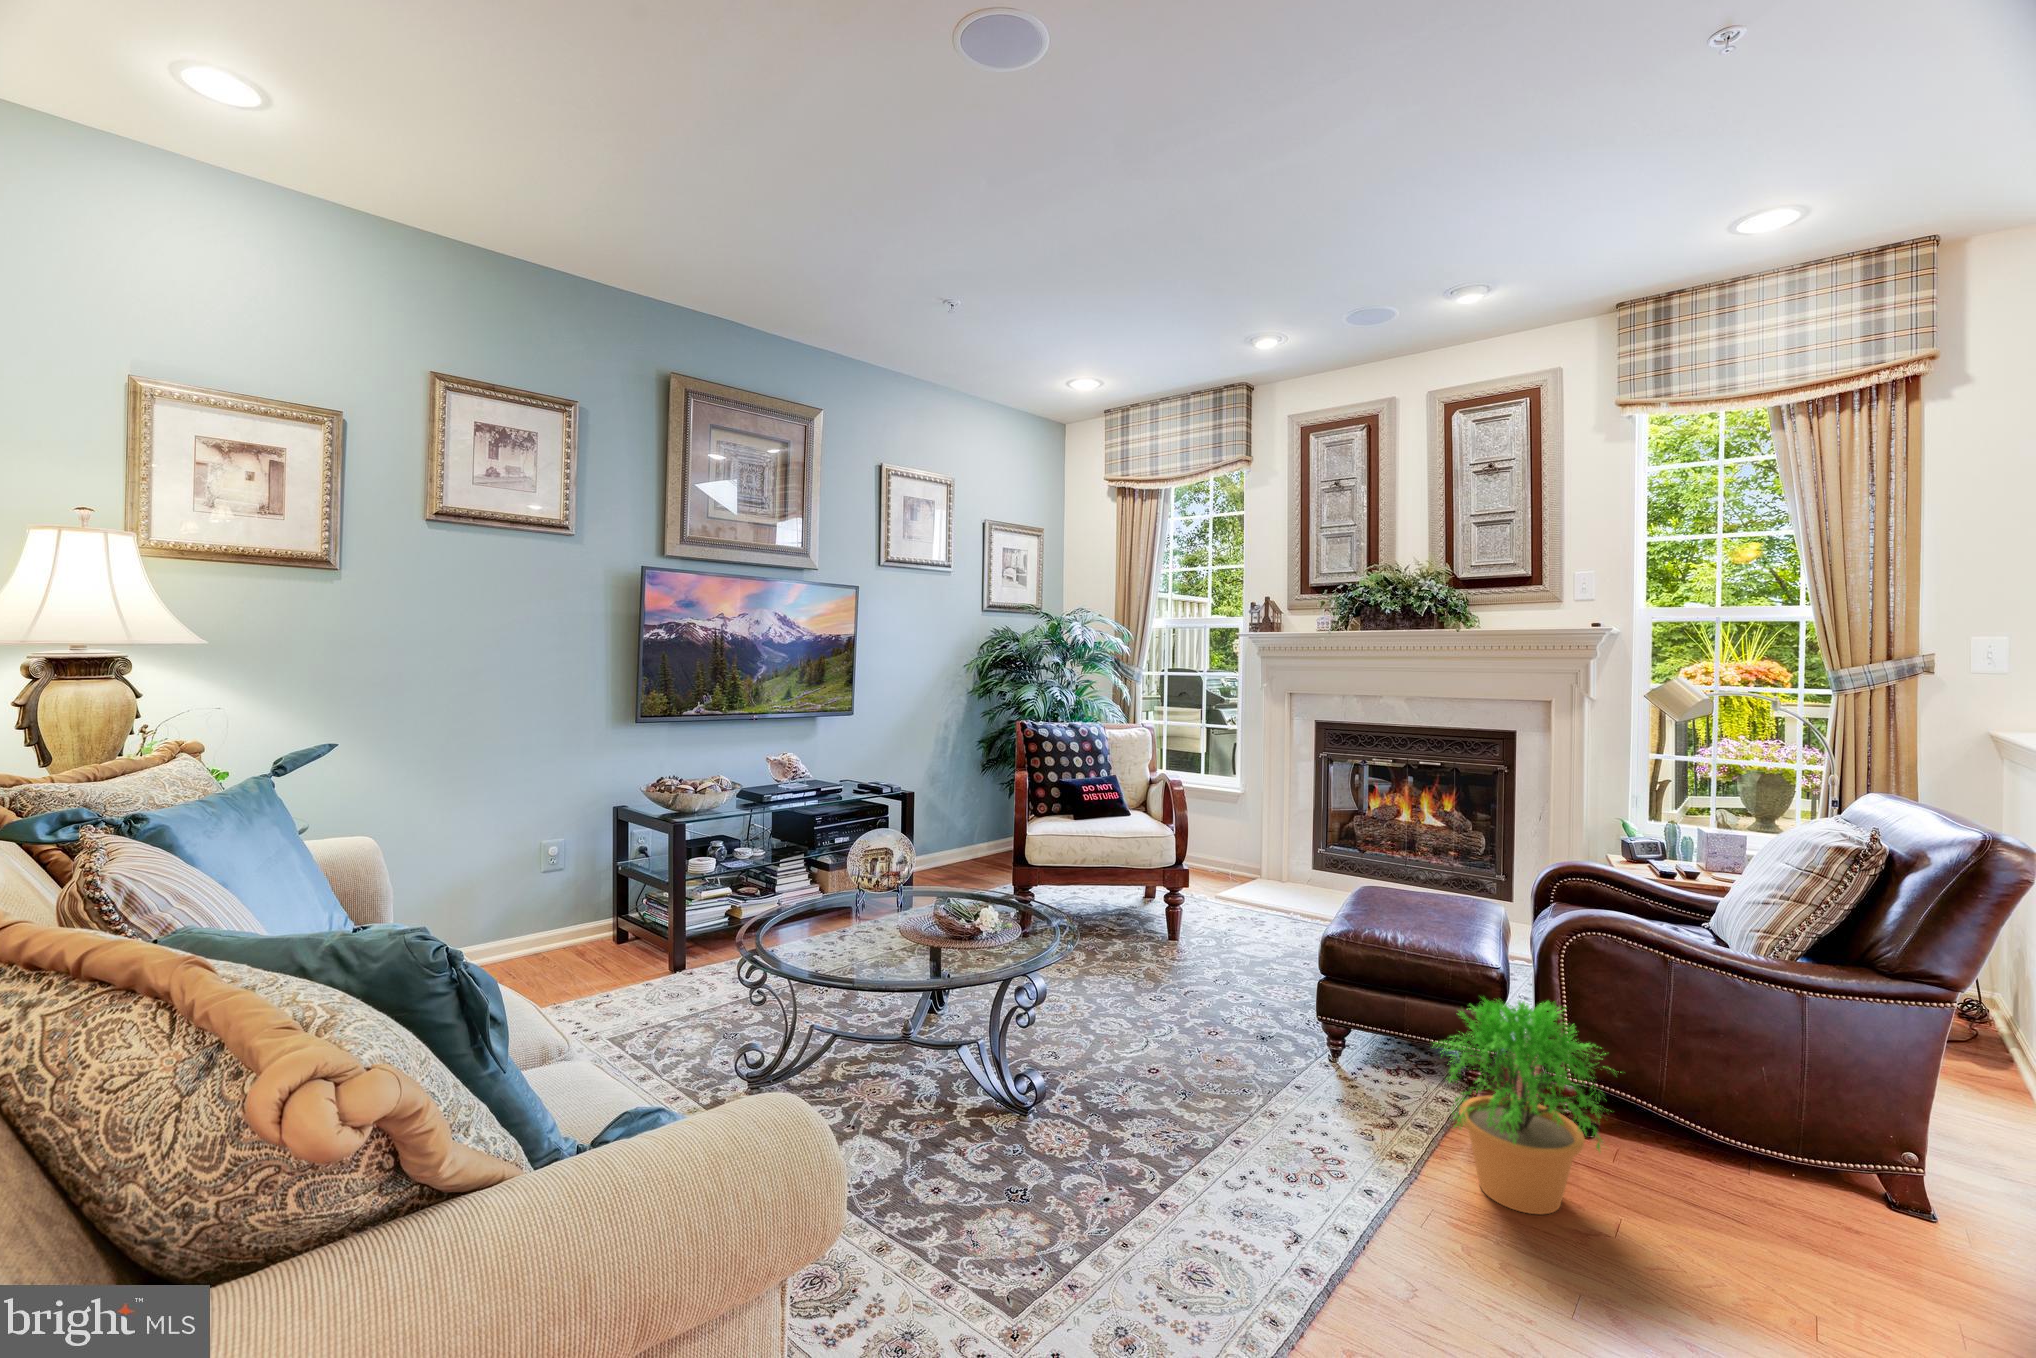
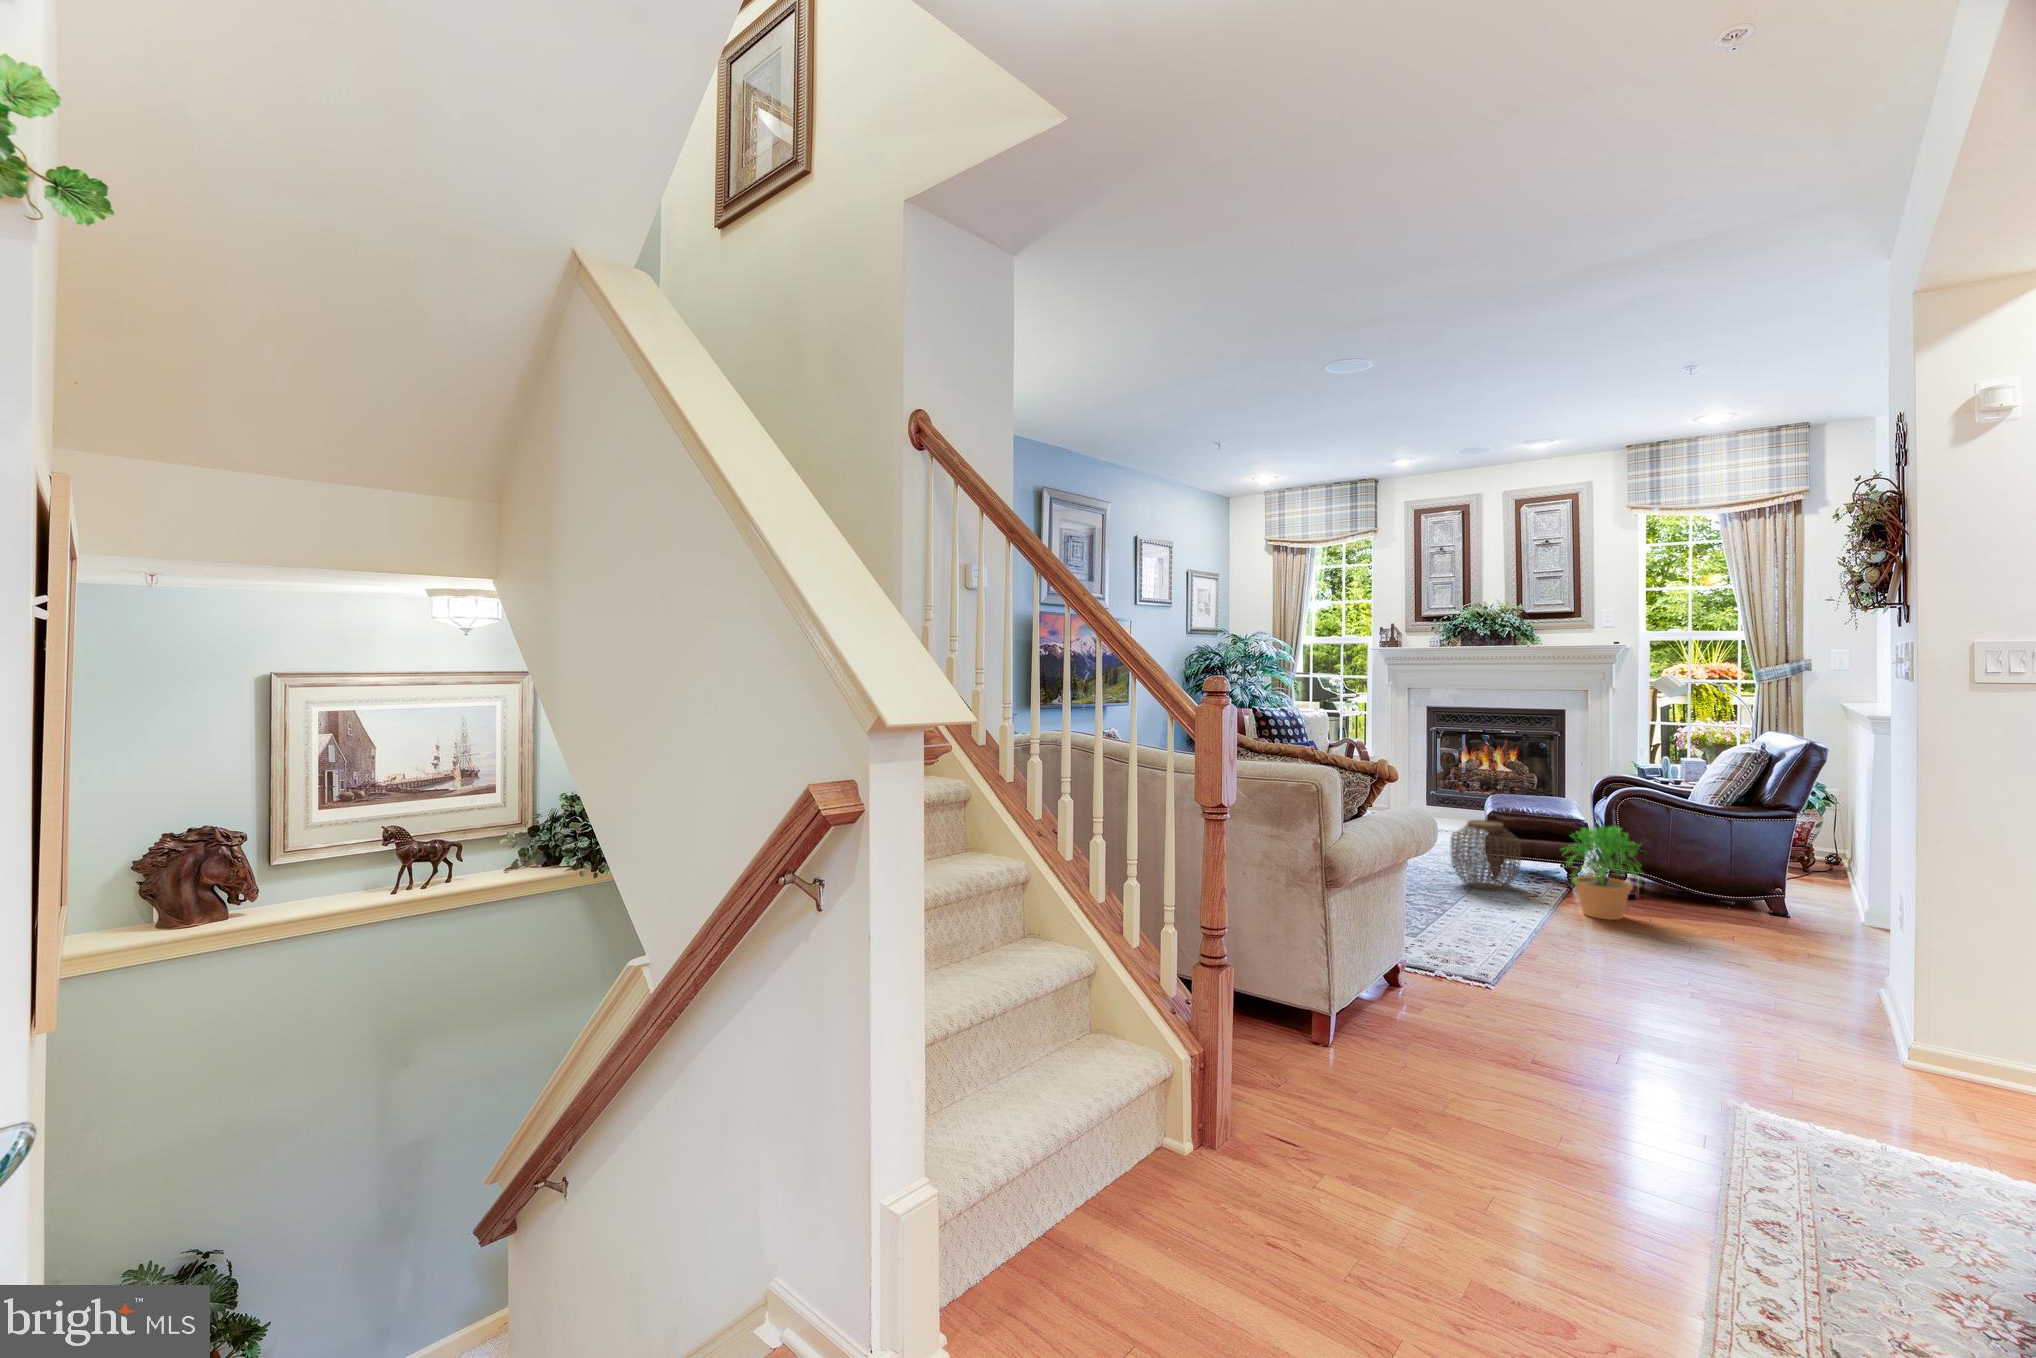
woven basket: none [1260,943,1382,1086] -> present [1451,820,1520,890]

